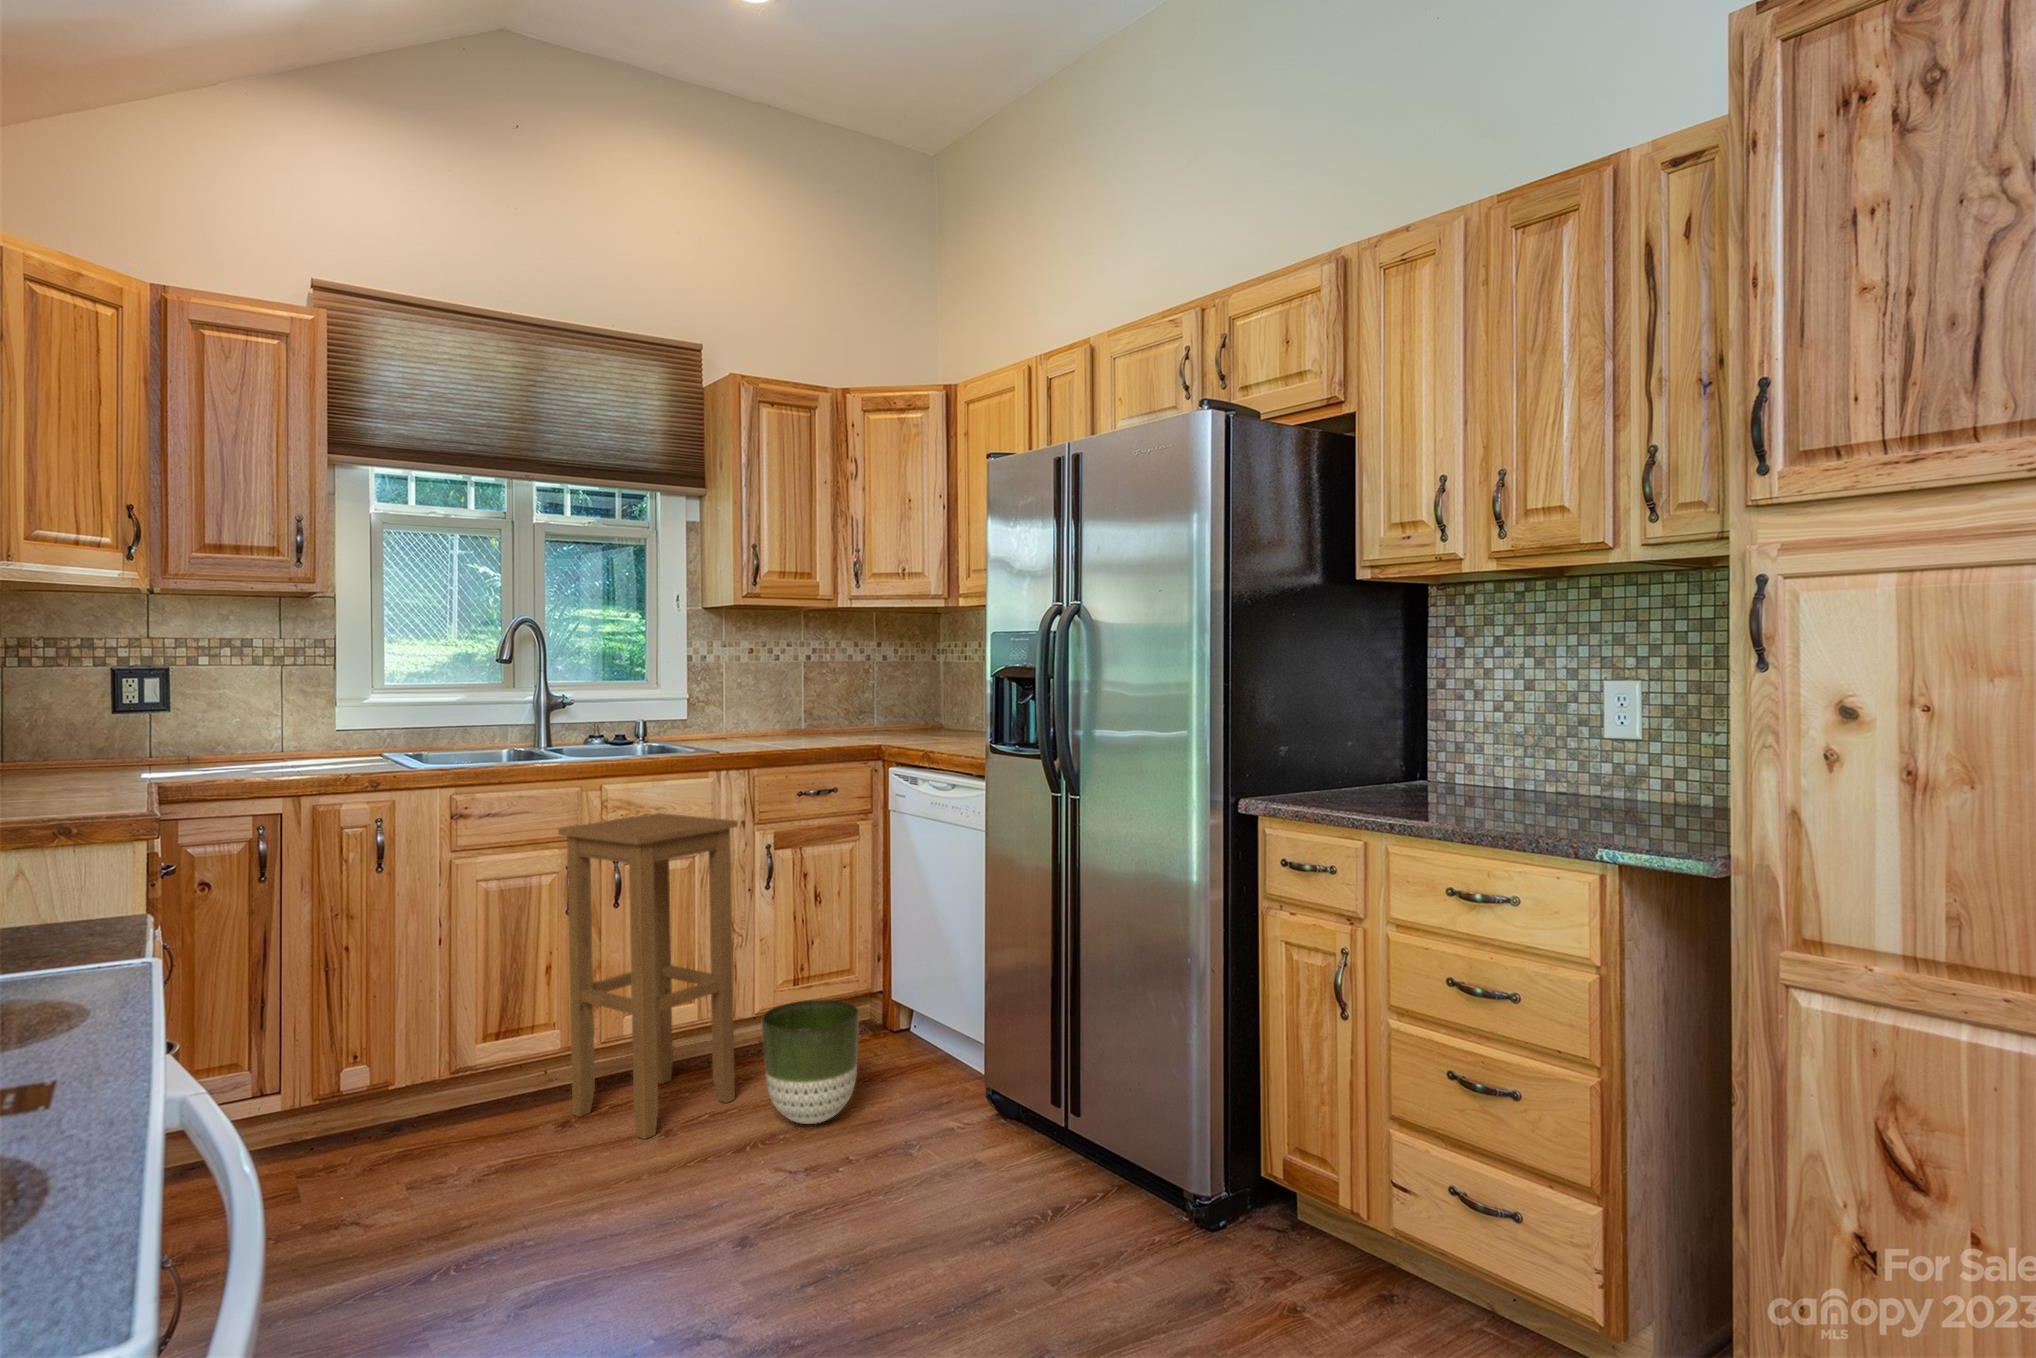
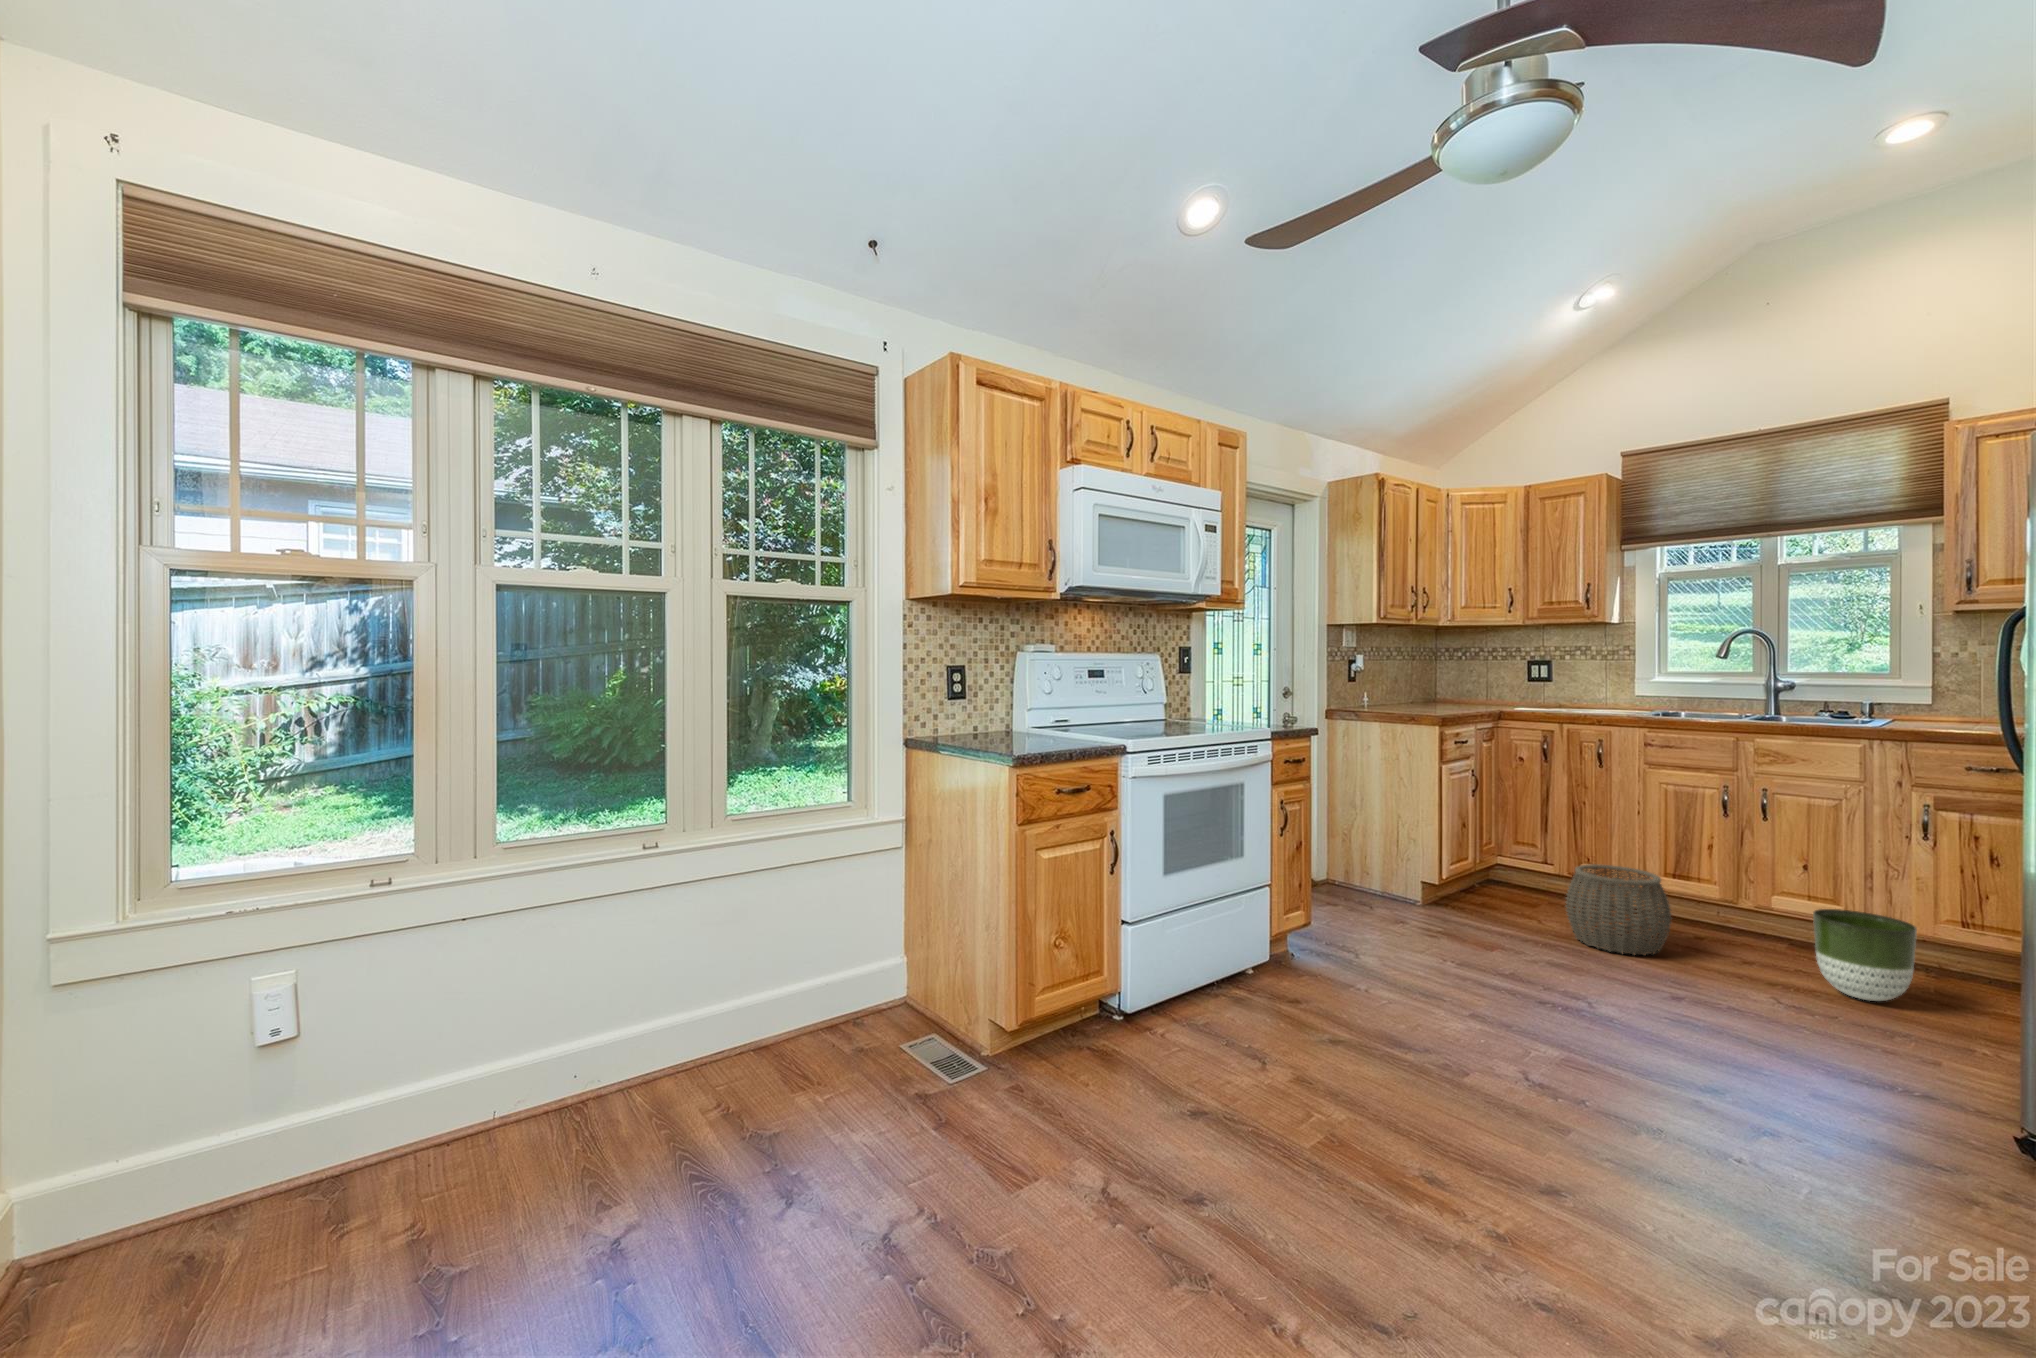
stool: present [558,813,738,1139] -> none [1704,759,1836,971]
woven basket: none [432,1046,609,1235] -> present [1566,864,1672,955]

